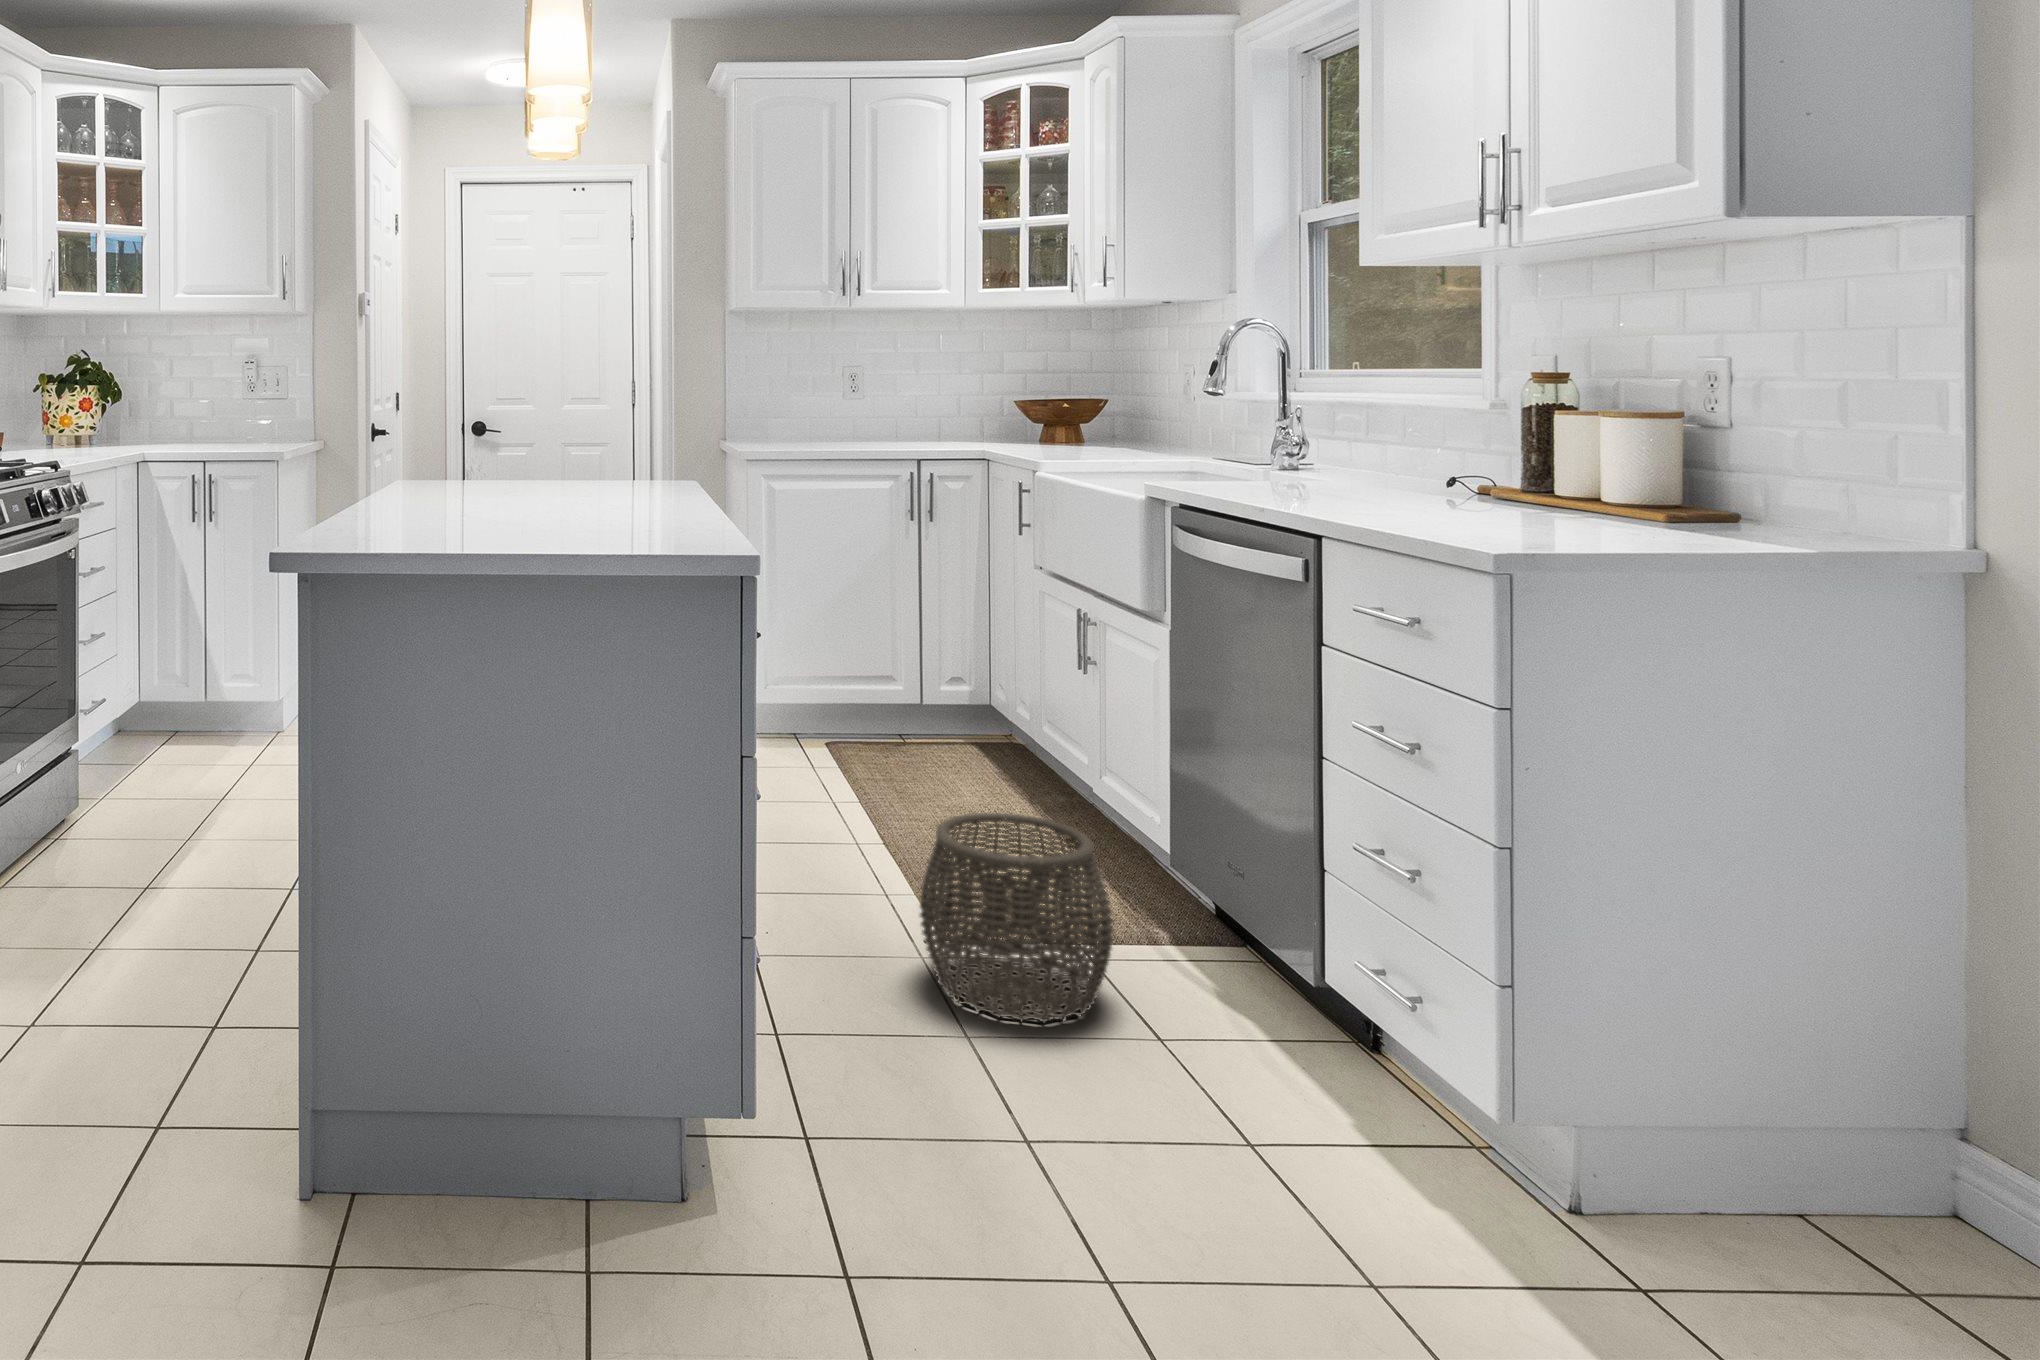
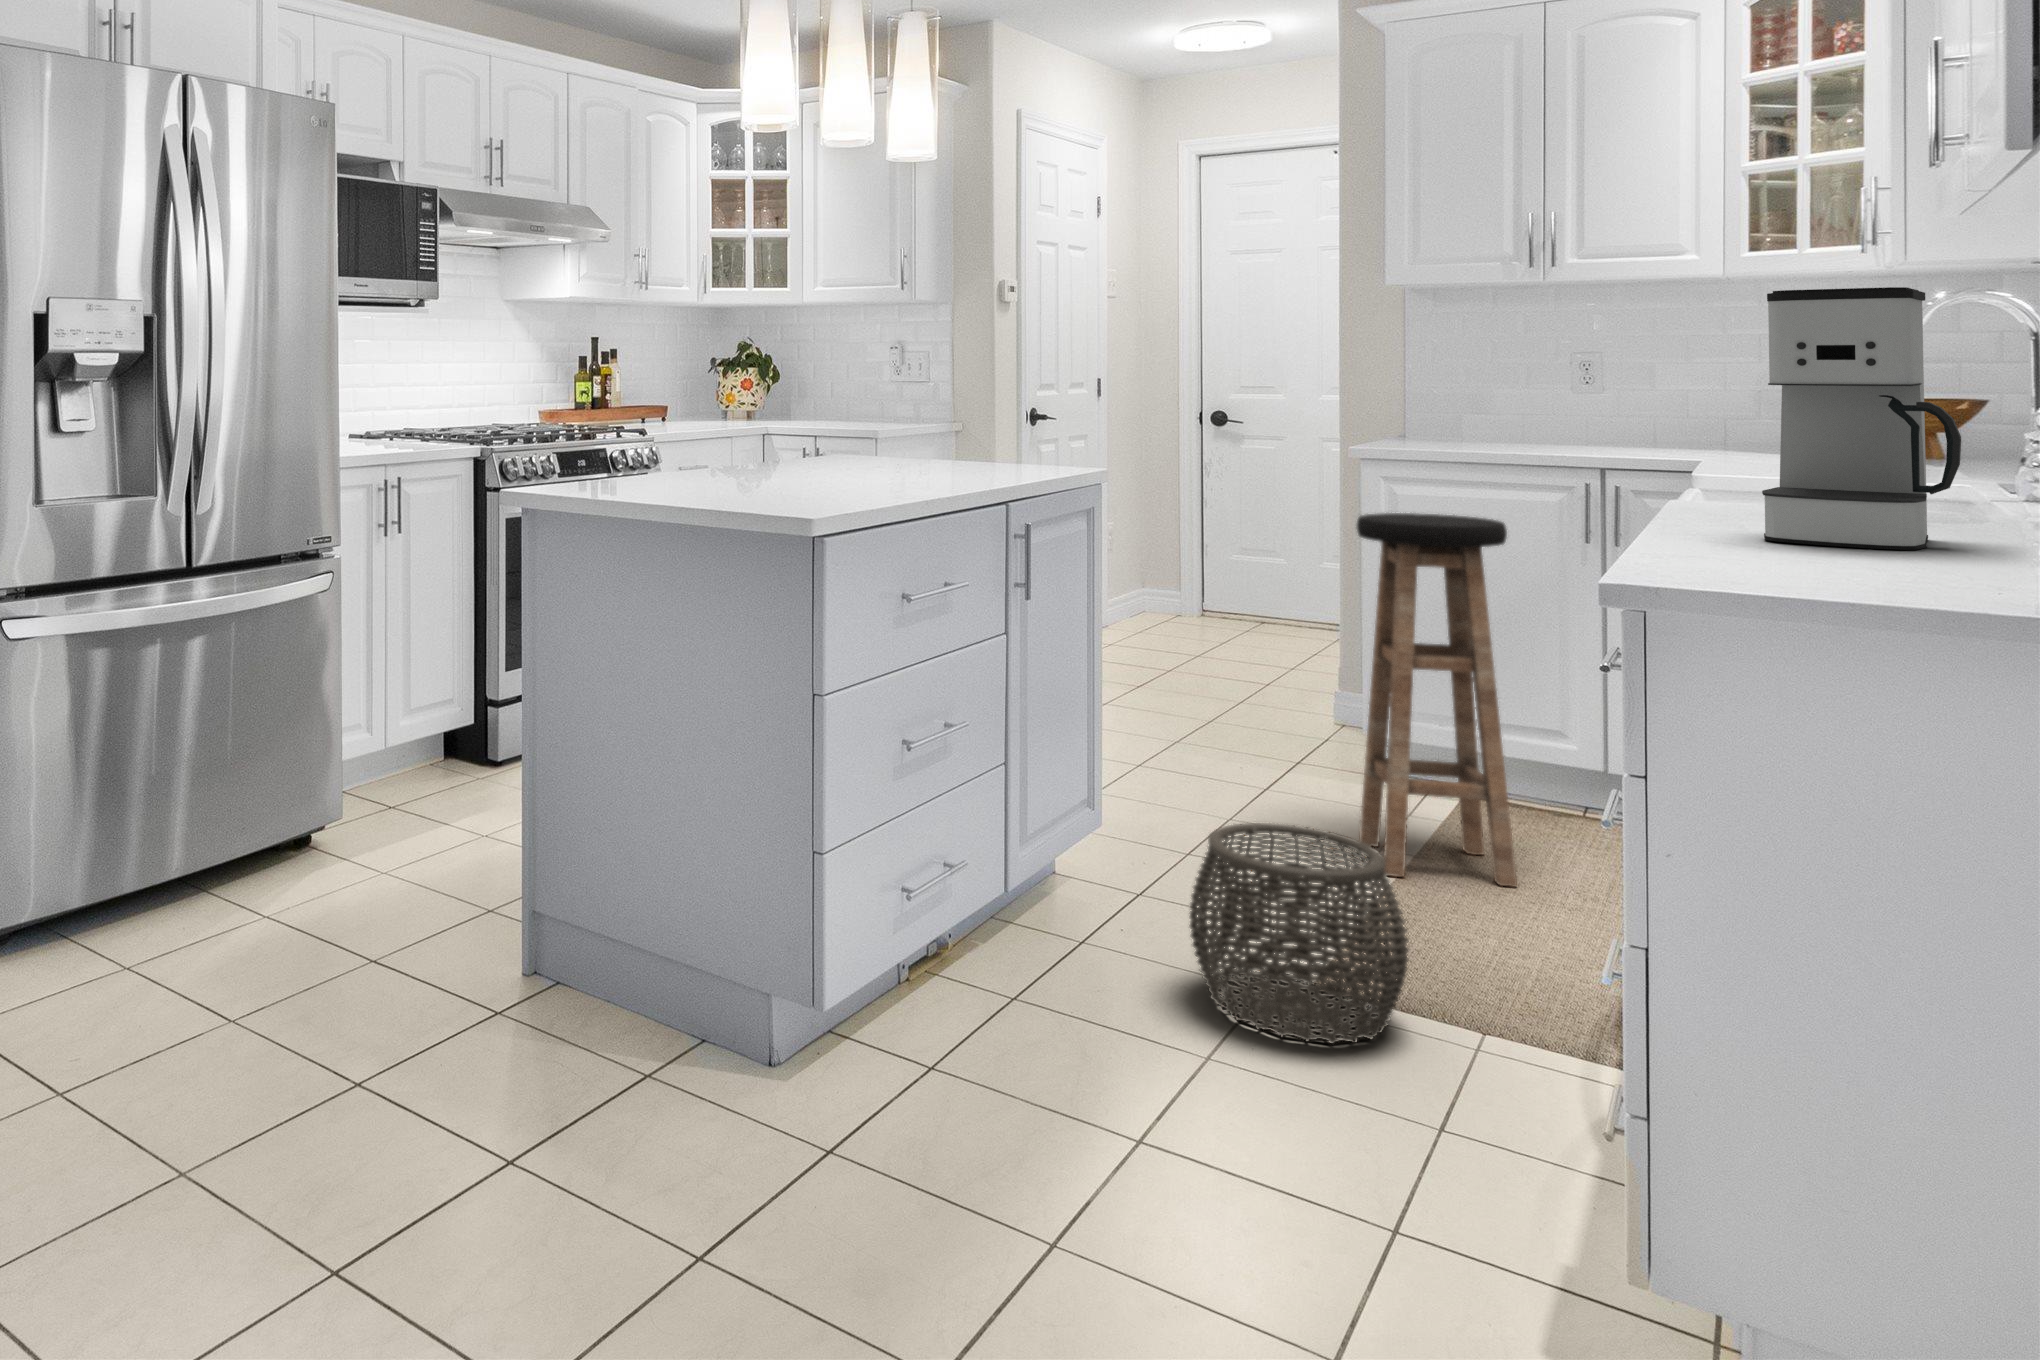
coffee maker: none [1389,316,1541,519] -> present [1762,287,1961,550]
bar stool: none [827,508,967,836] -> present [1357,513,1517,887]

